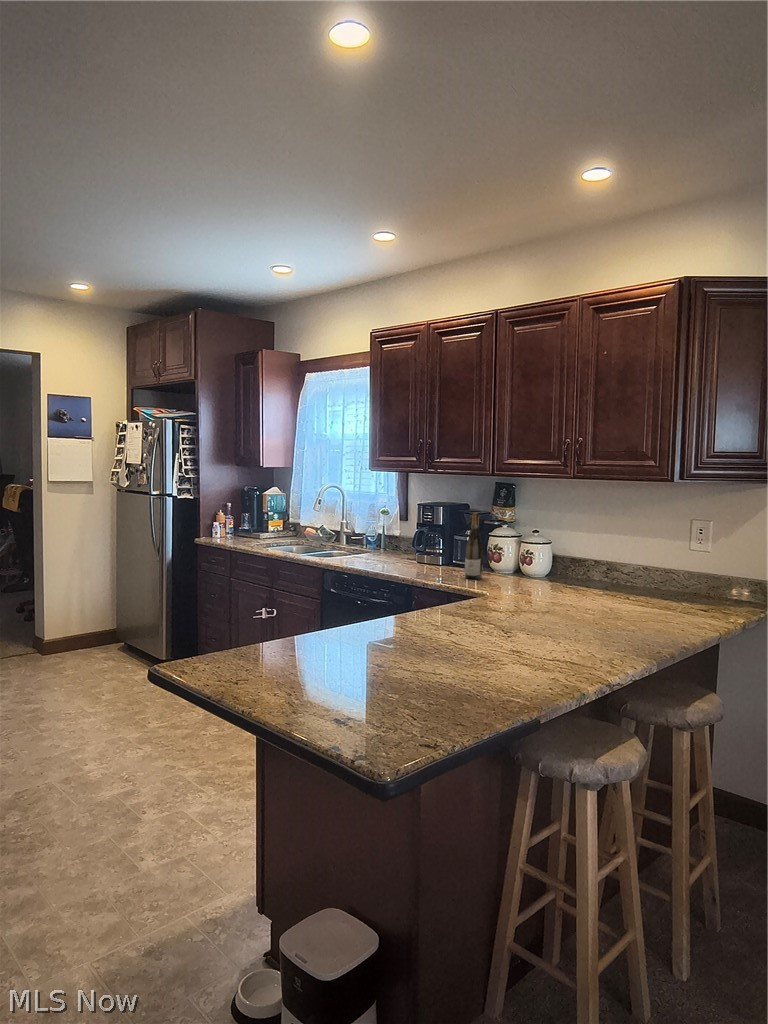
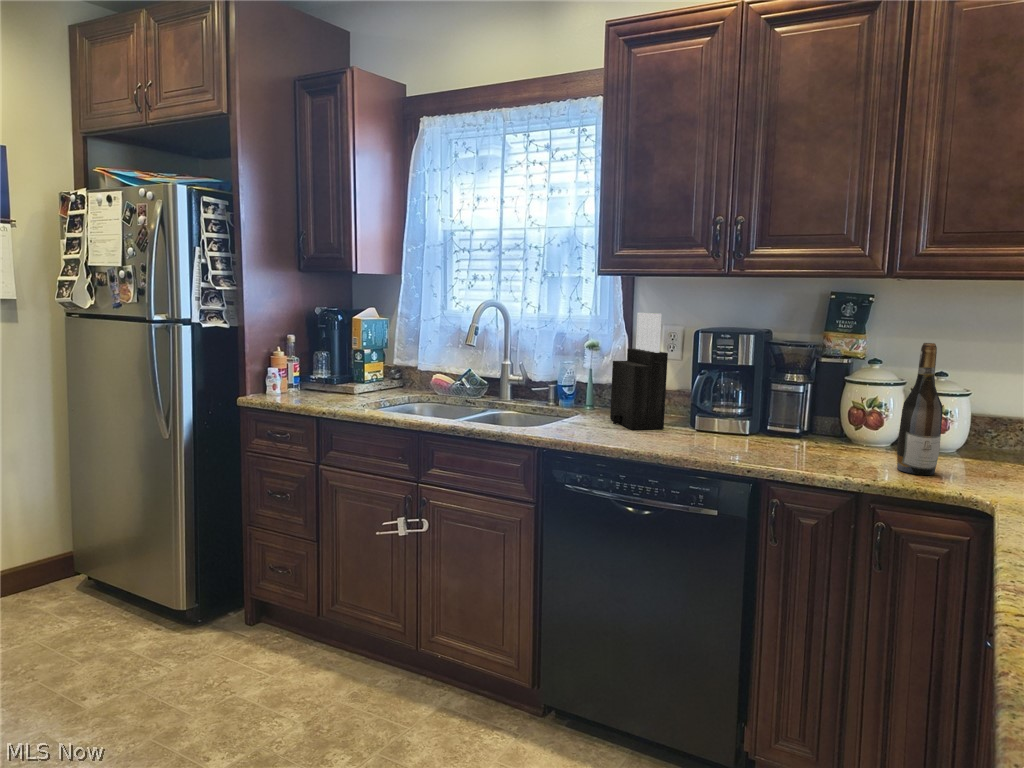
knife block: none [374,493,399,559] -> present [610,313,668,430]

